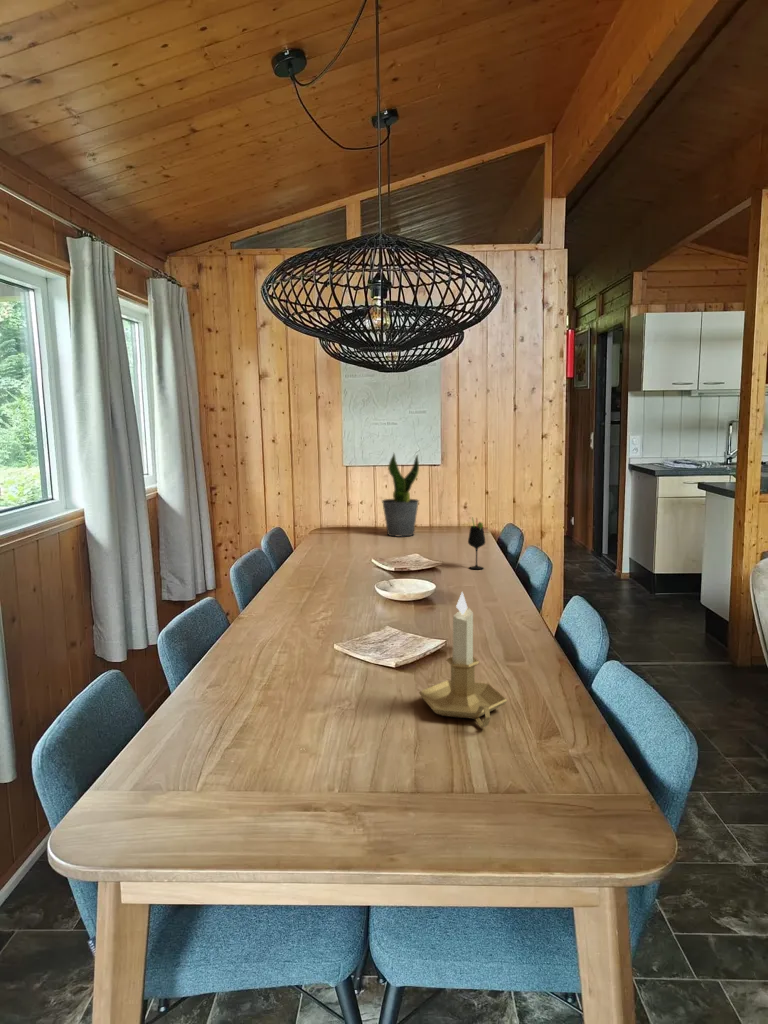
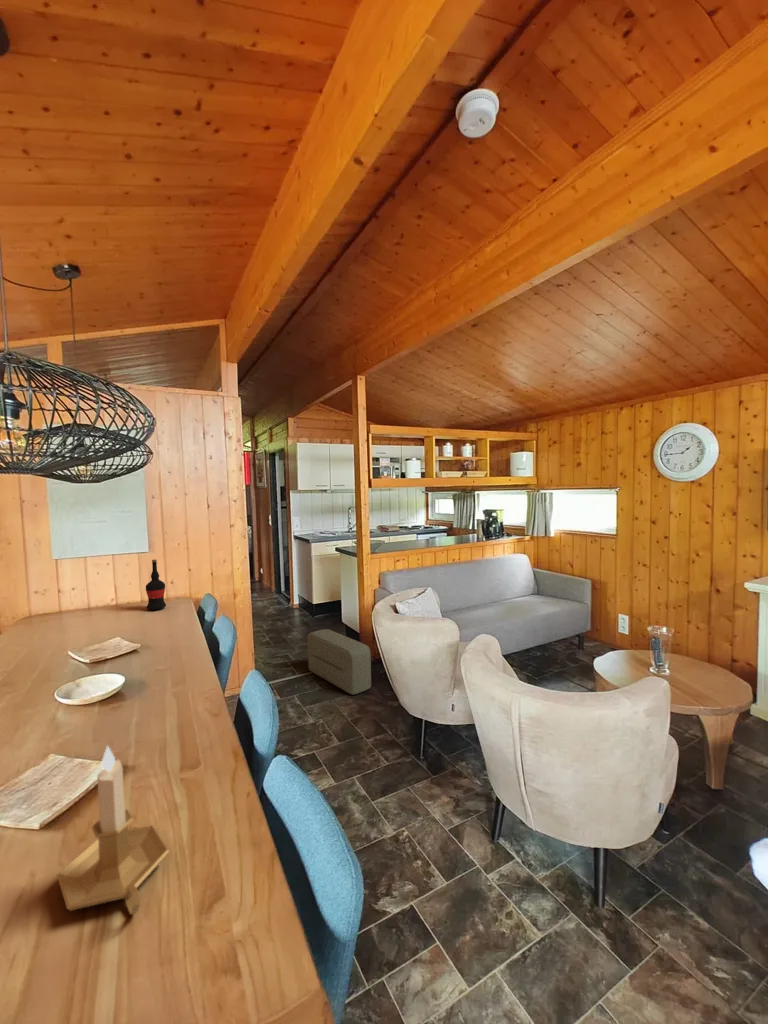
potted plant: present [382,454,419,537] -> none [91,548,127,618]
wine bottle: none [439,472,461,535] -> present [146,560,166,610]
wine glass: present [468,521,485,569] -> none [164,603,180,646]
pouf: none [641,603,745,700] -> present [307,629,371,695]

